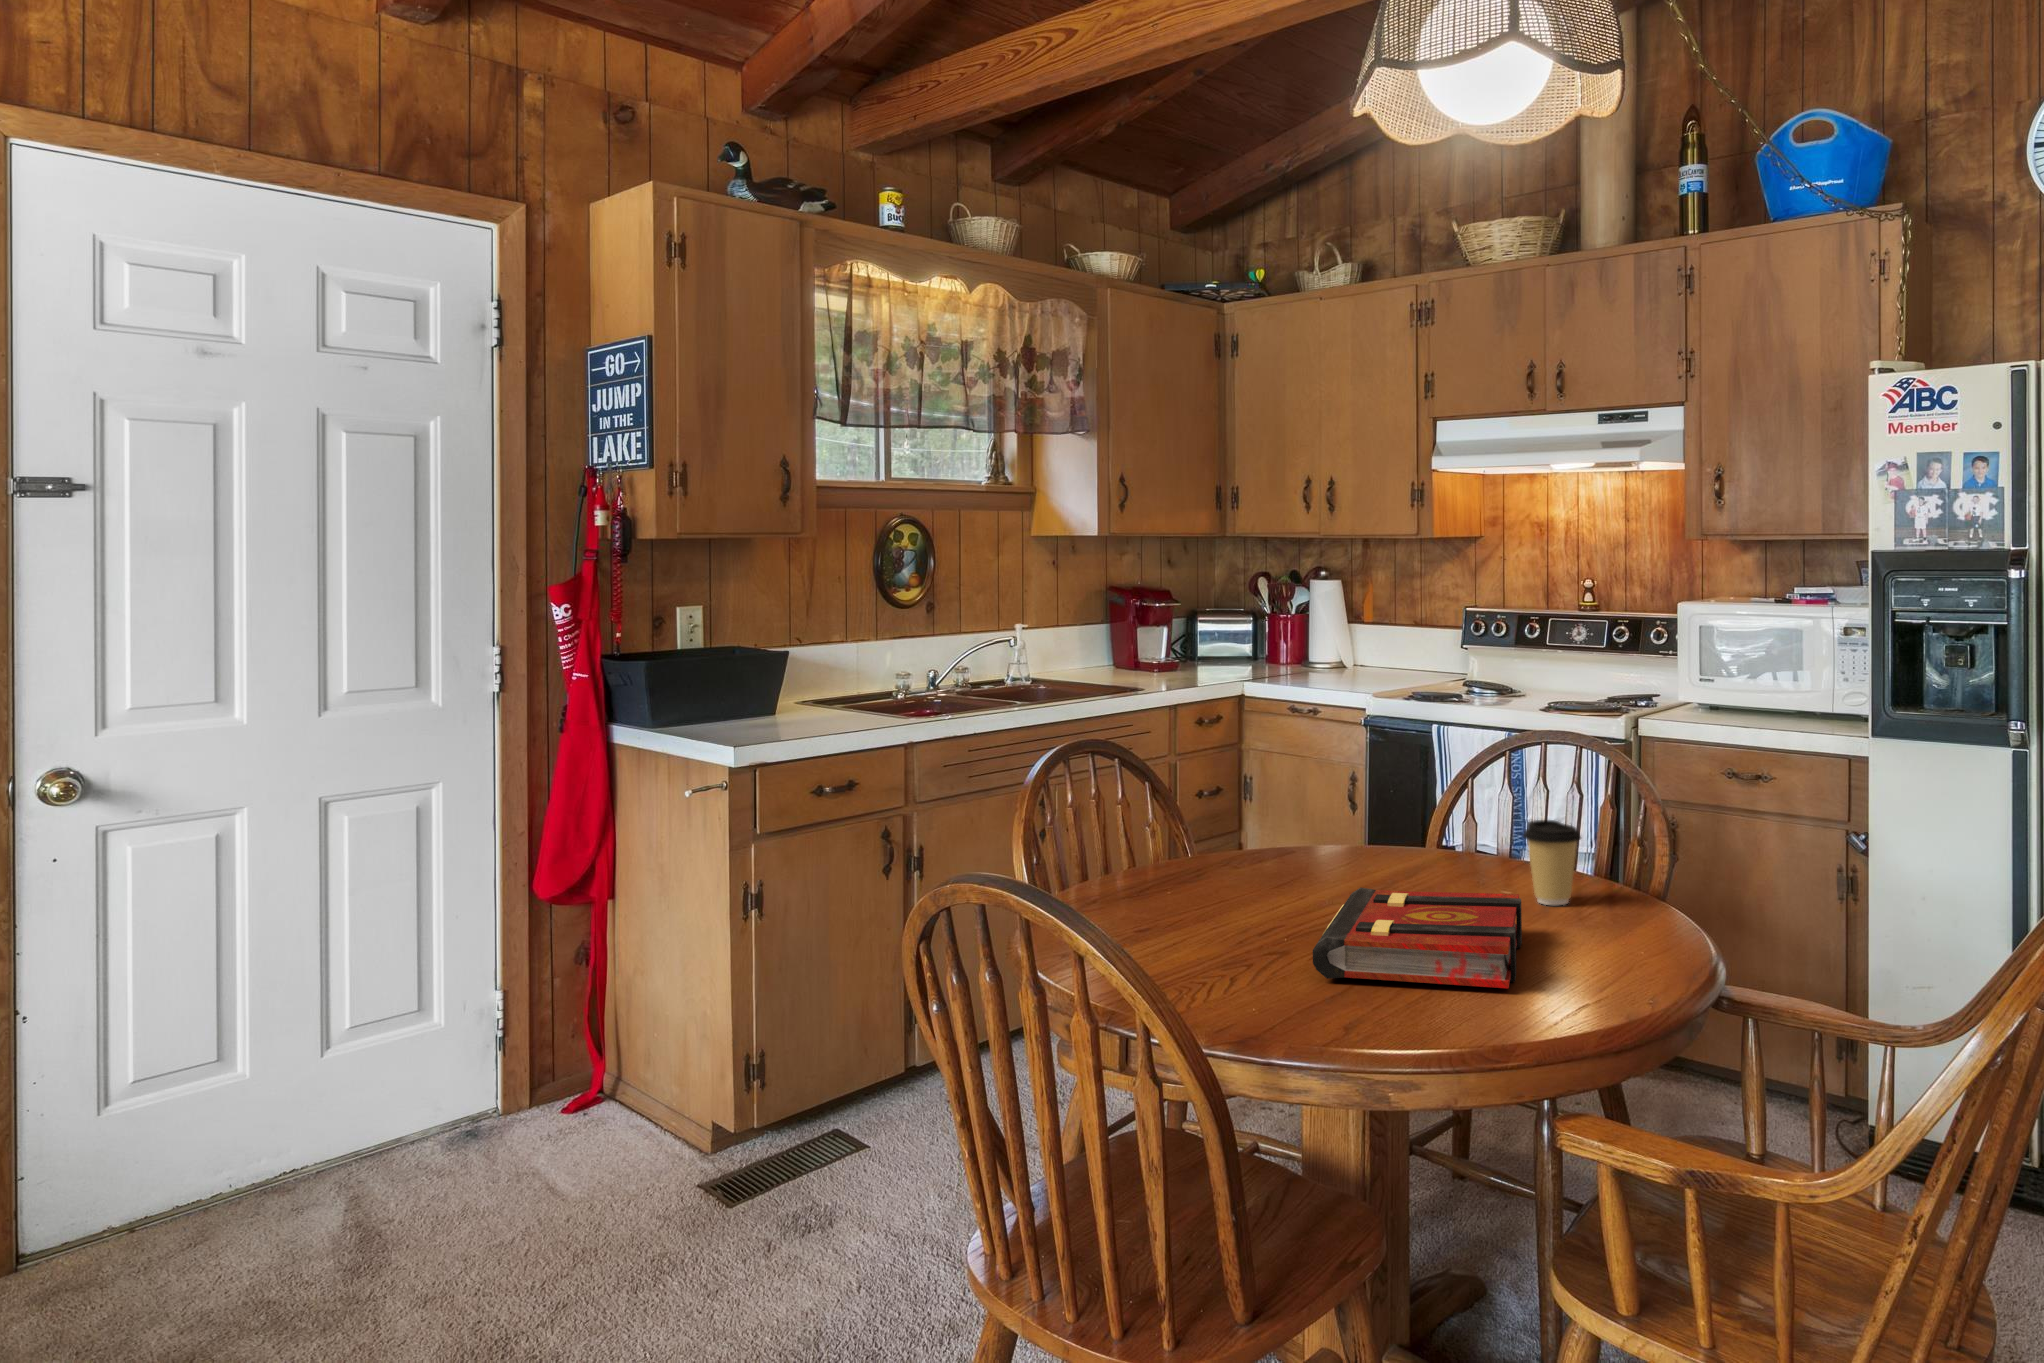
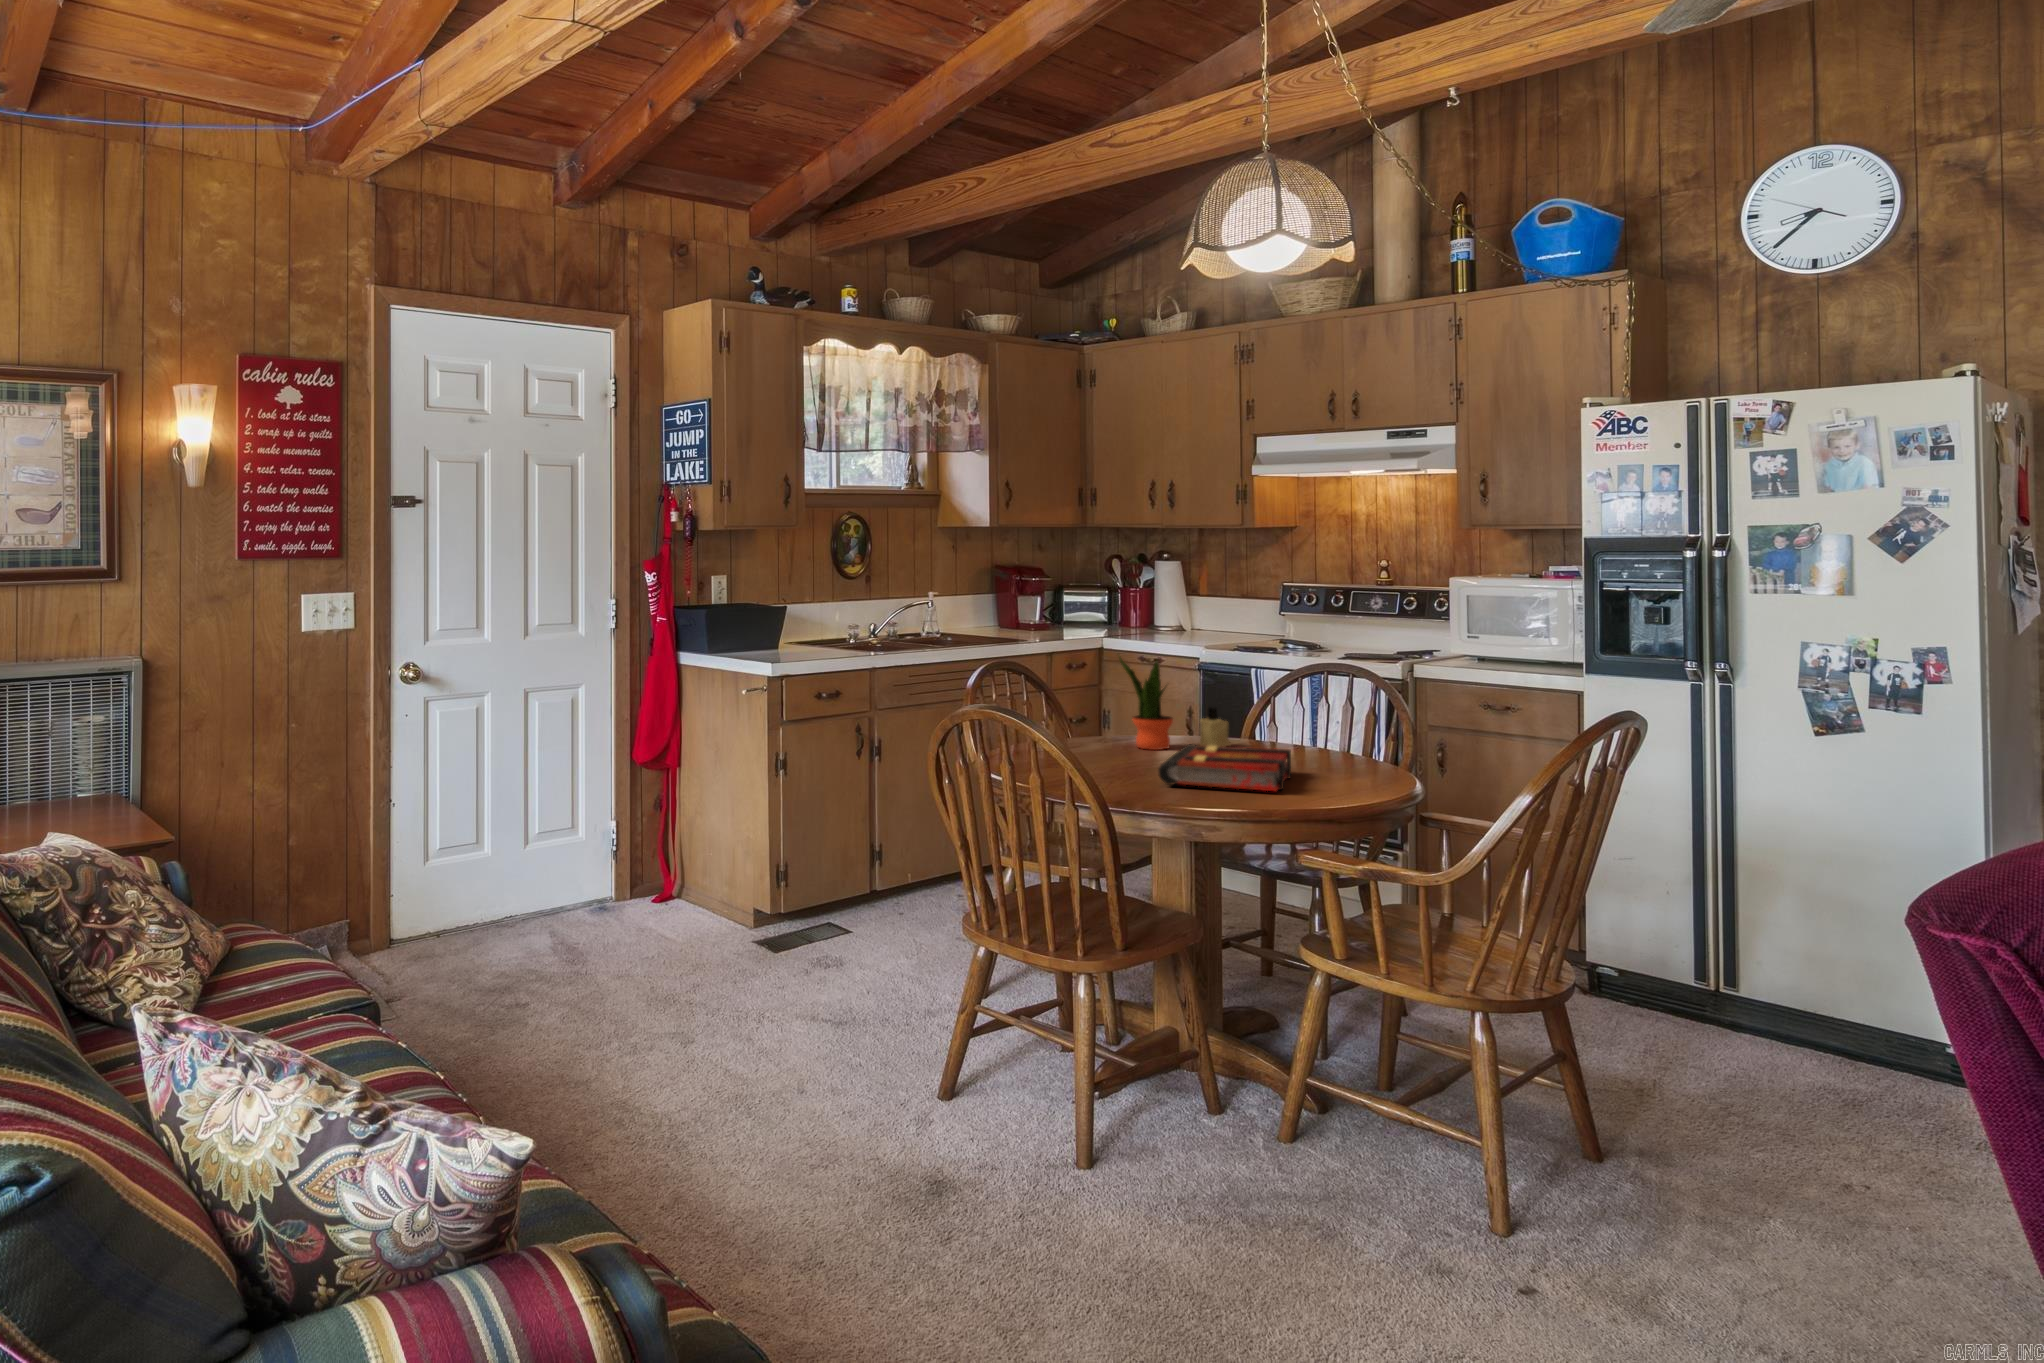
potted plant: none [1249,727,1335,884] -> present [1119,657,1173,750]
candle: none [1373,811,1420,876] -> present [1199,707,1231,747]
coffee cup: present [1523,820,1581,905] -> none [1297,710,1337,763]

